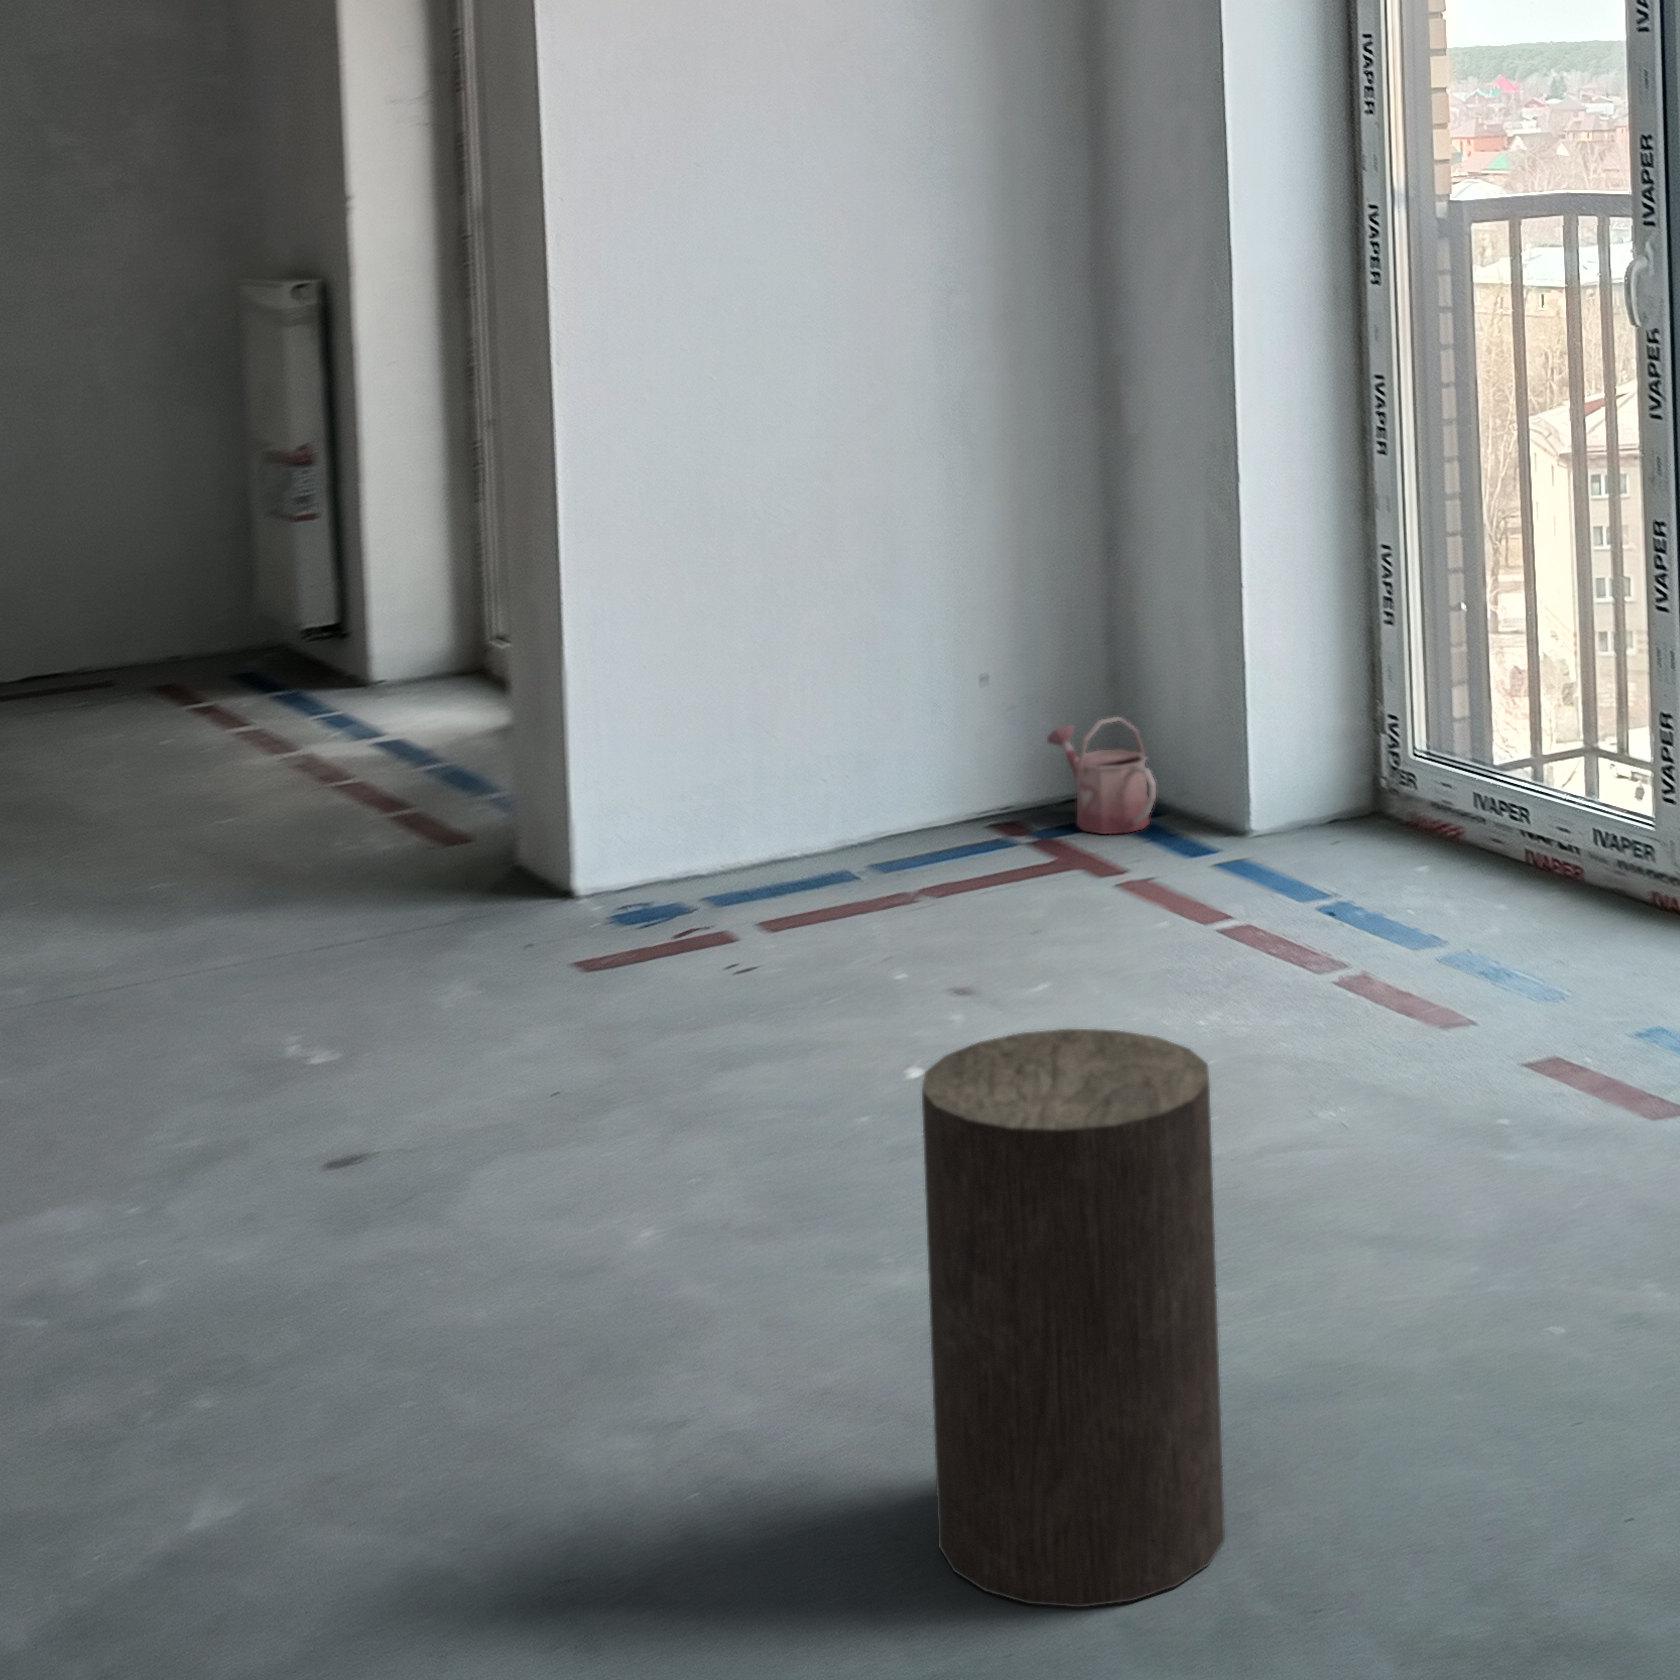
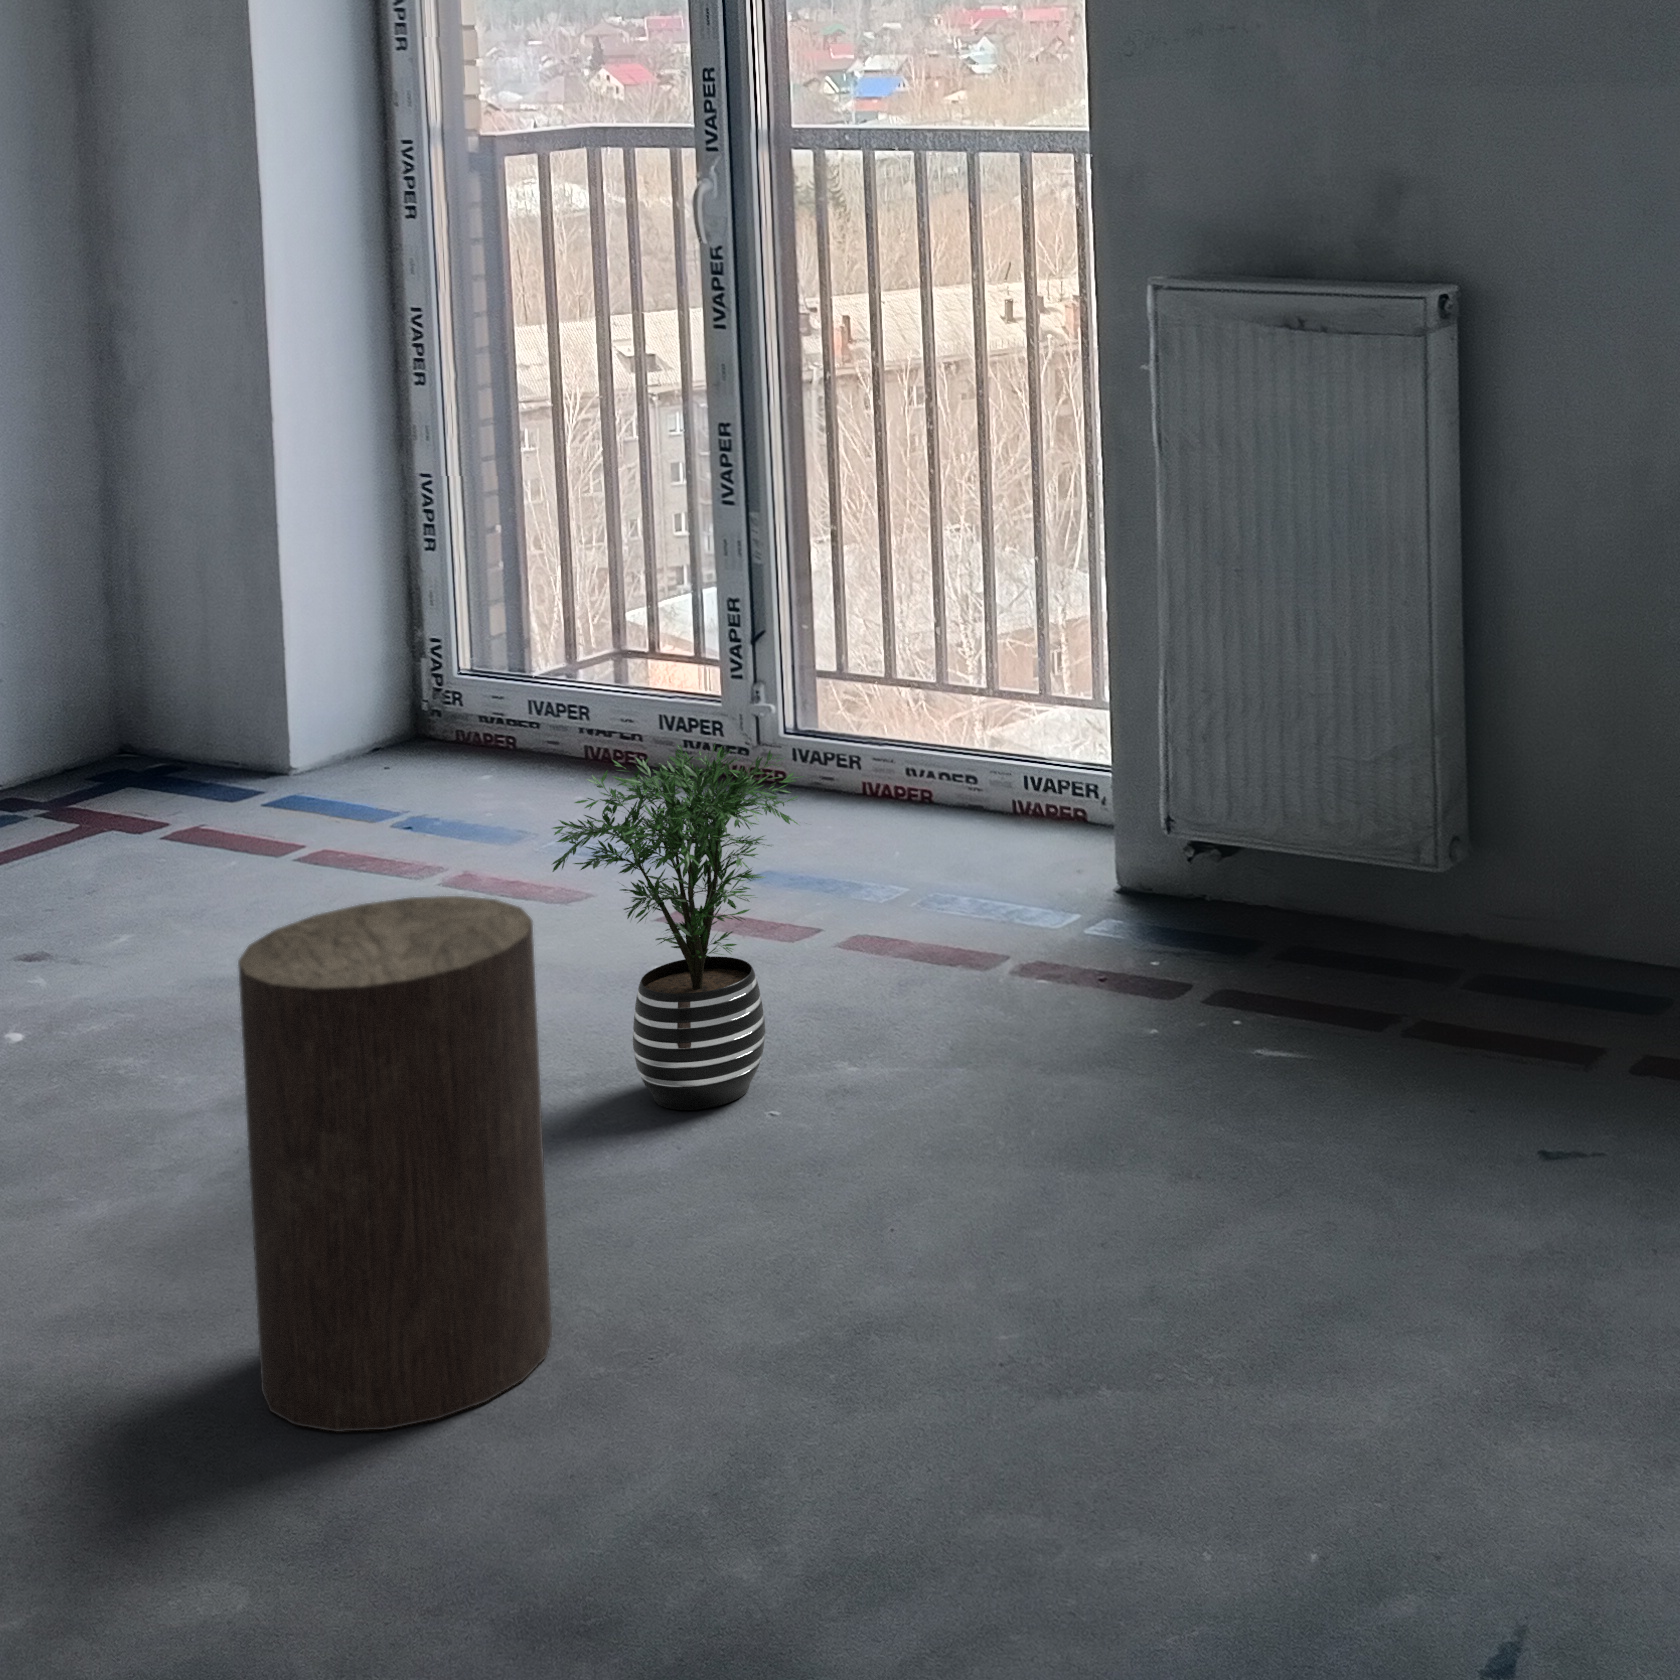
watering can: present [1047,717,1156,834] -> none [44,671,186,793]
potted plant: none [1327,890,1607,1304] -> present [552,744,804,1110]

